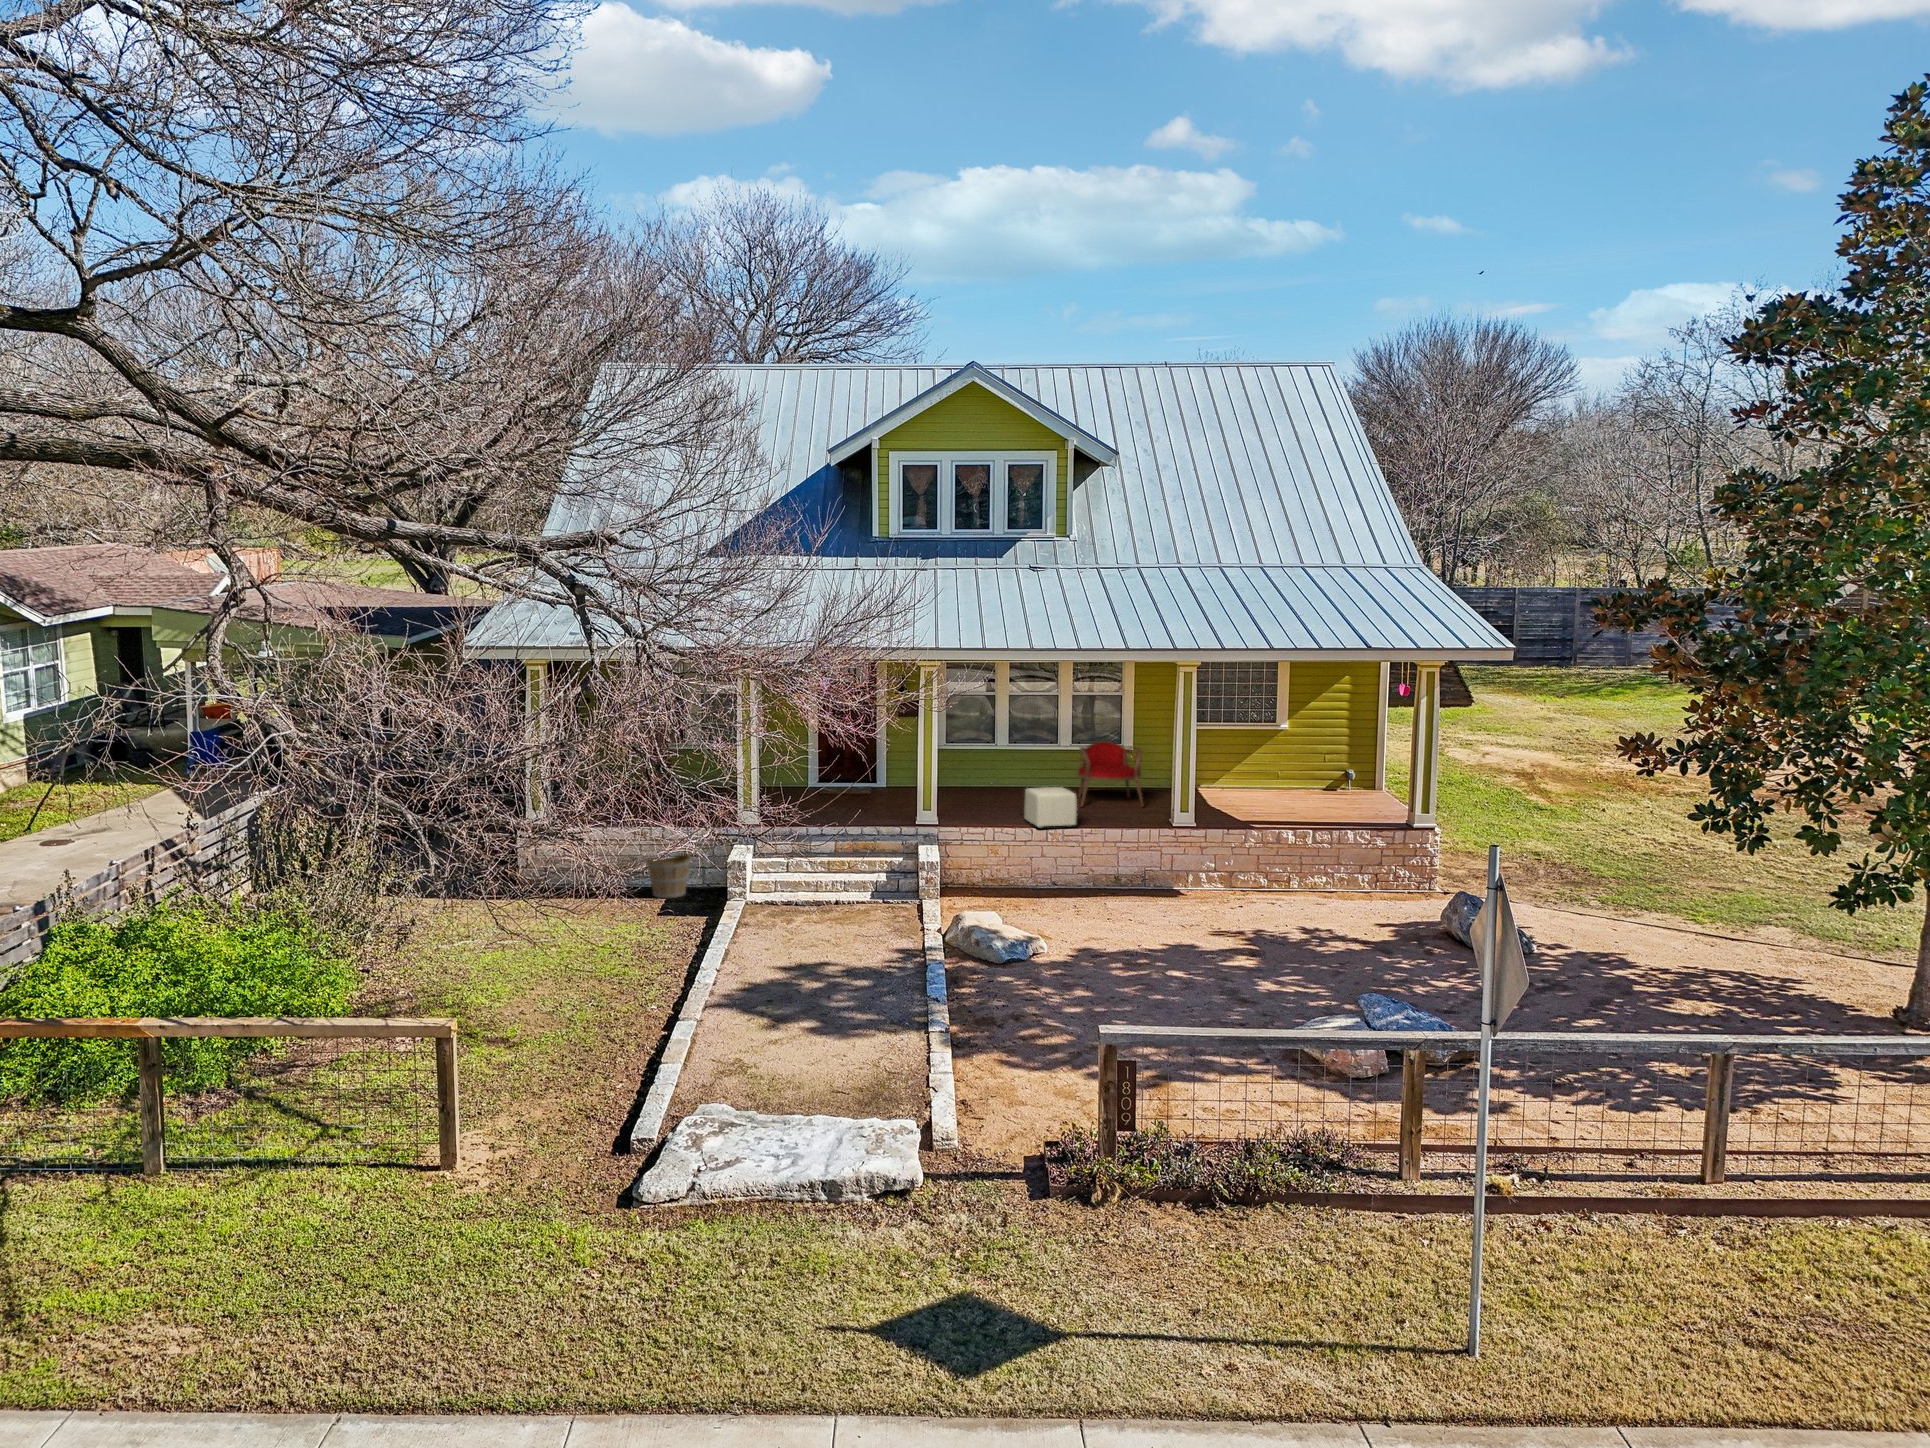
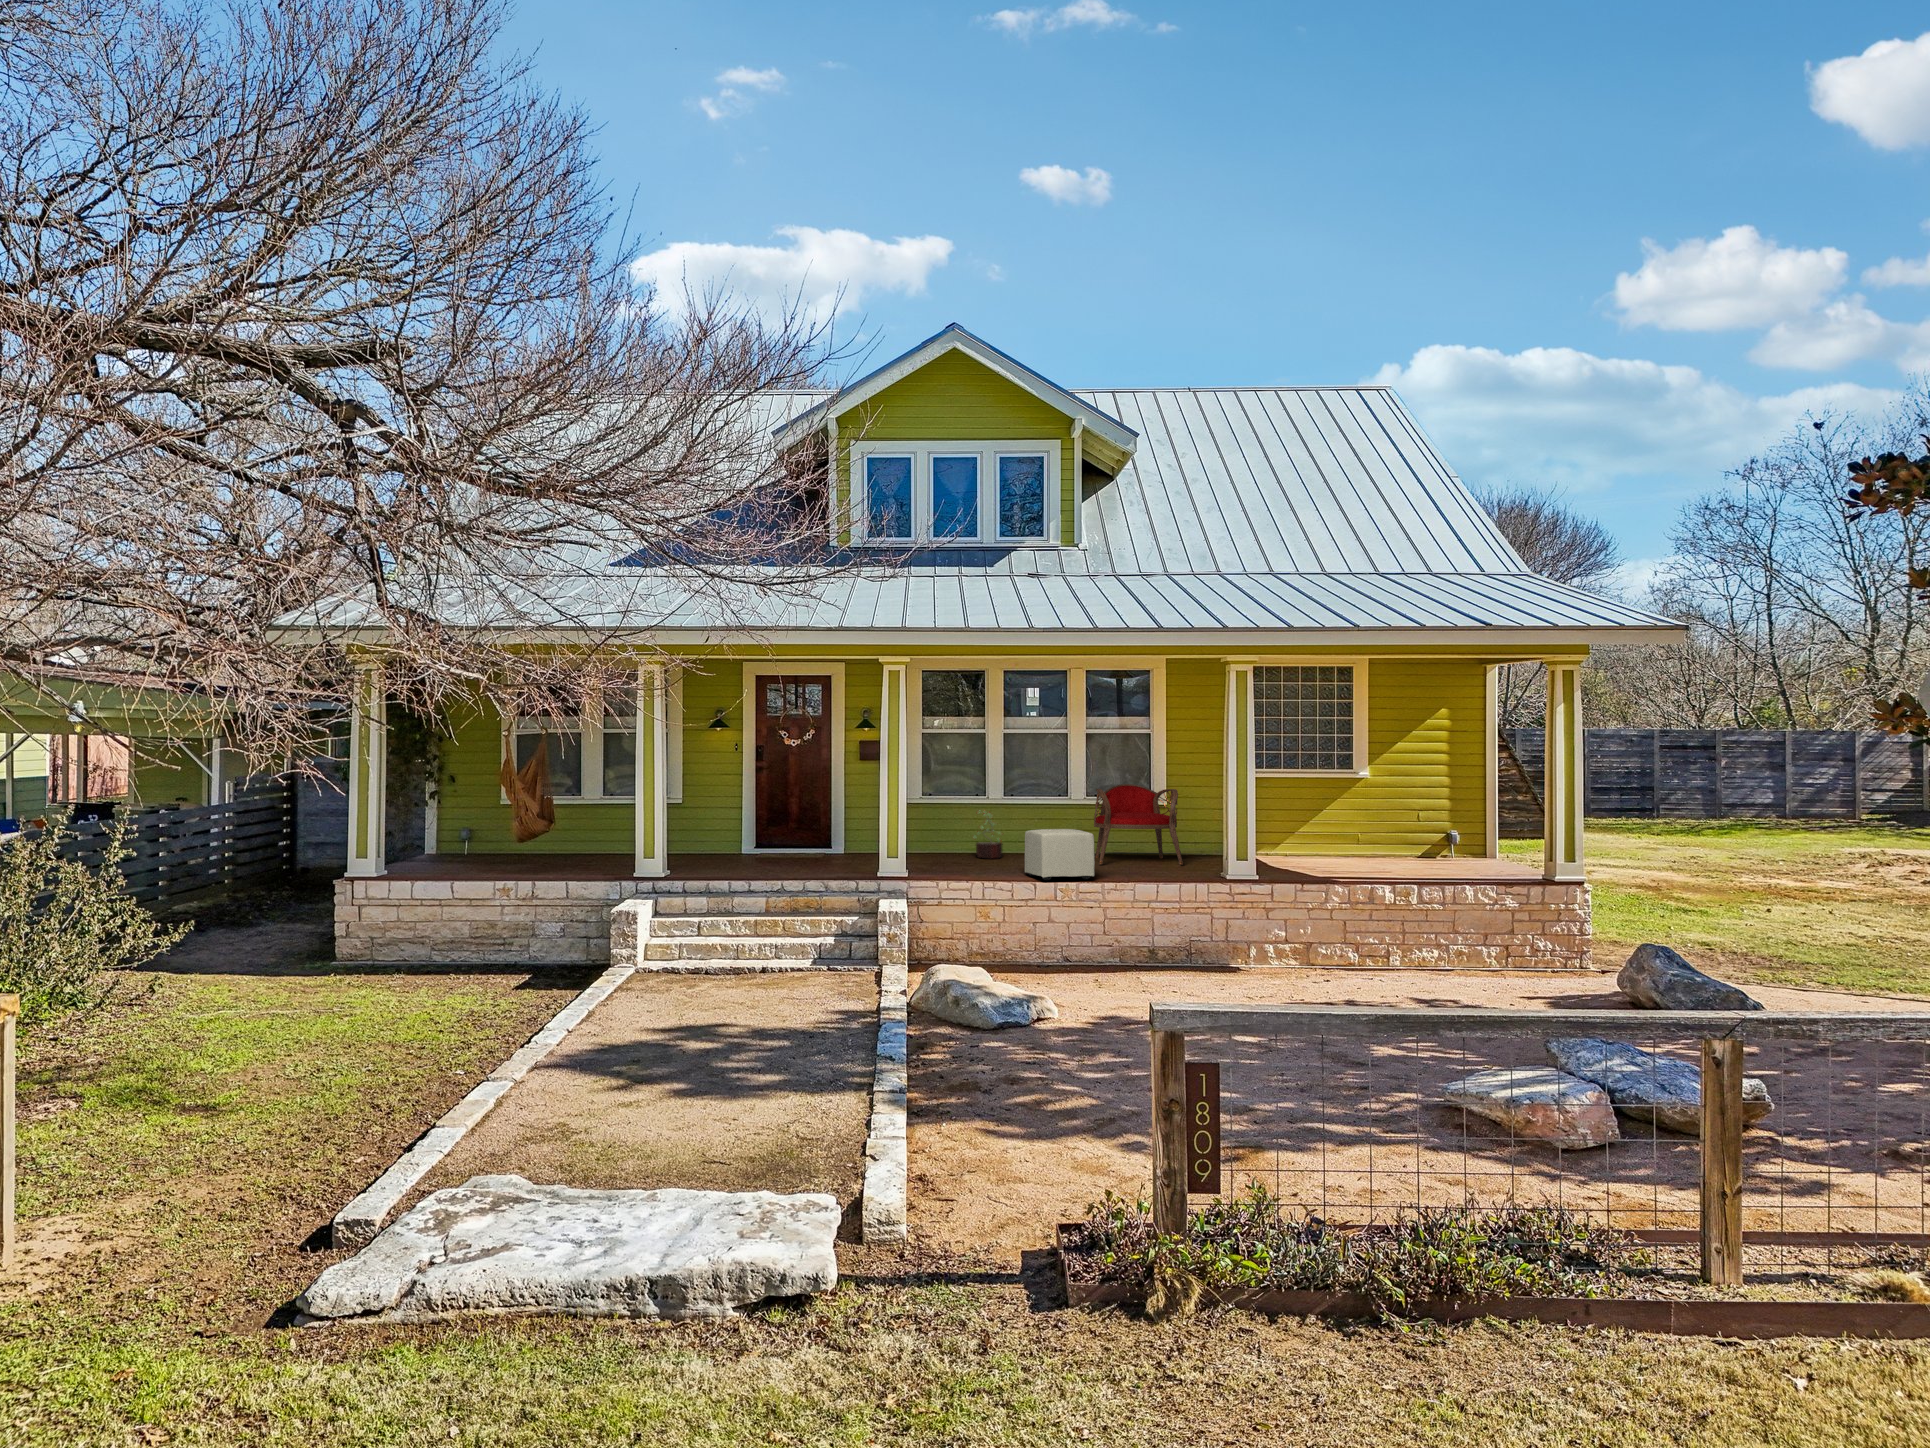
decorative plant: none [984,760,1009,799] -> present [973,810,1003,858]
wooden bucket: present [646,854,691,898] -> none [508,911,571,970]

